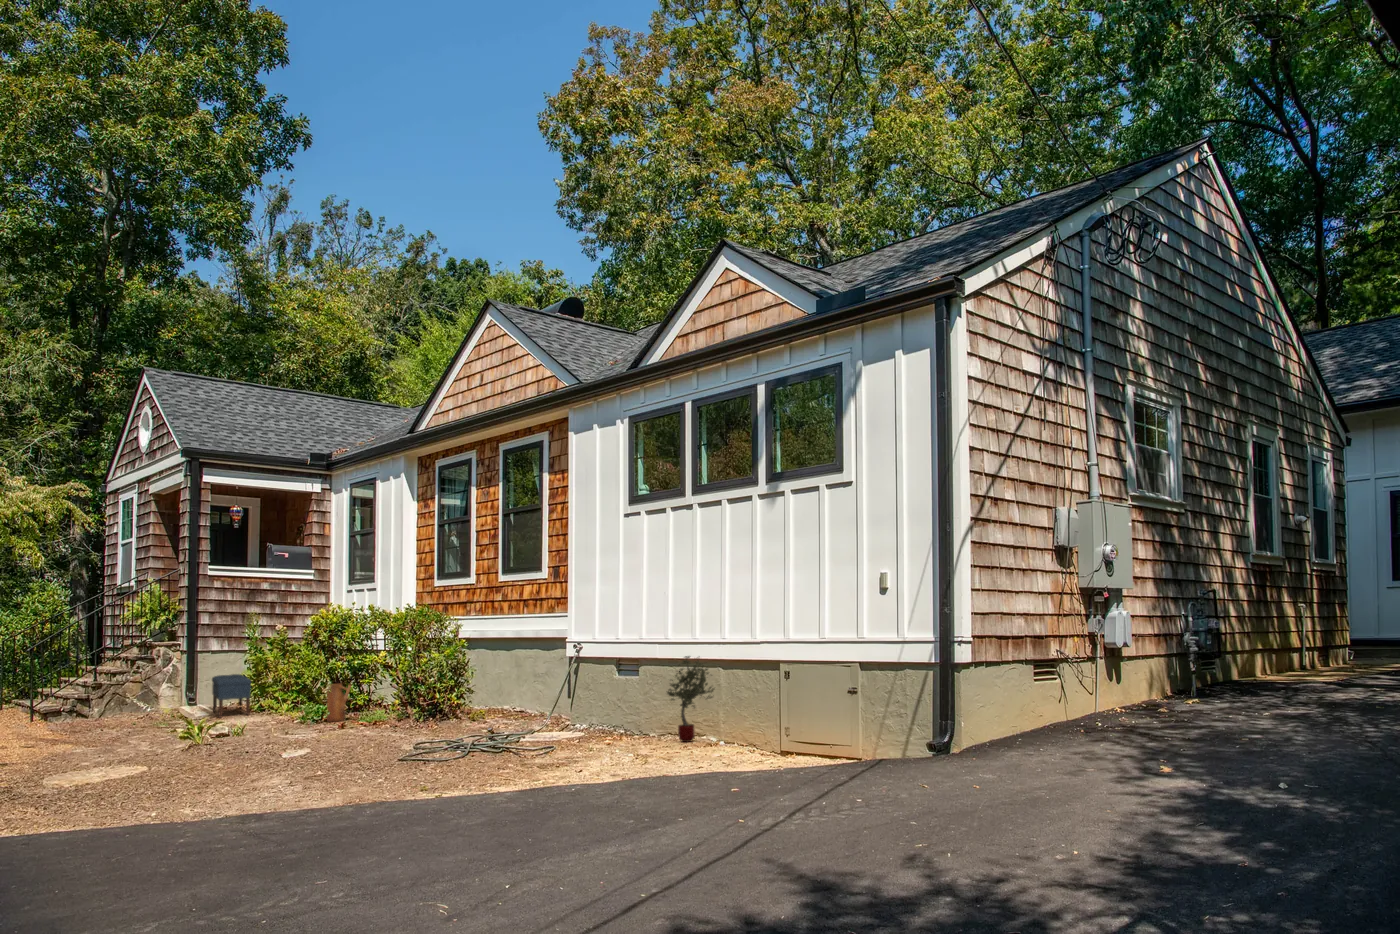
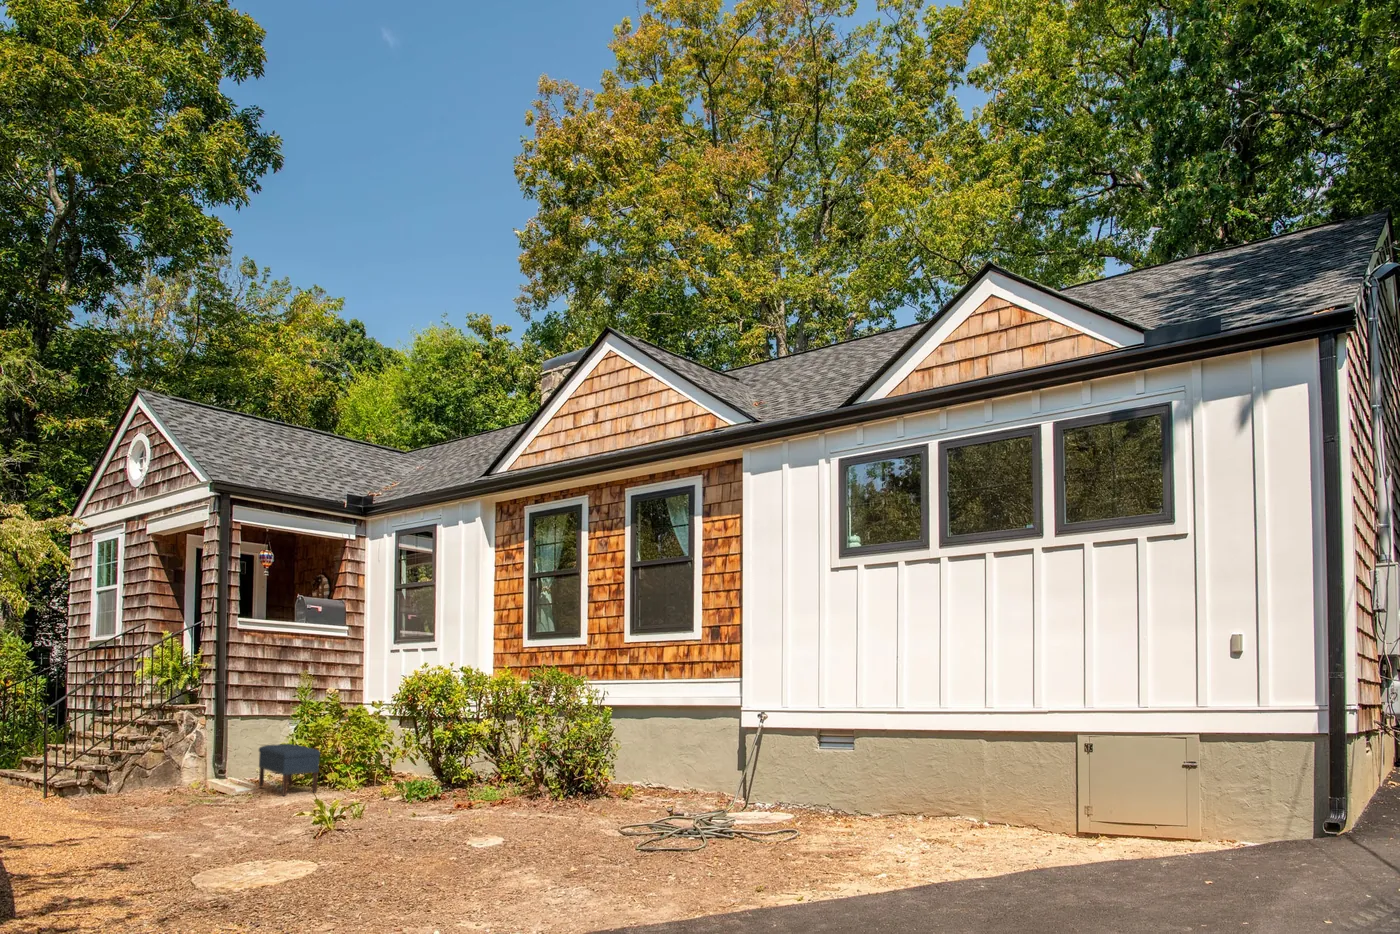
potted tree: present [667,656,714,742] -> none [914,727,982,826]
watering can: present [327,684,352,722] -> none [434,756,469,801]

